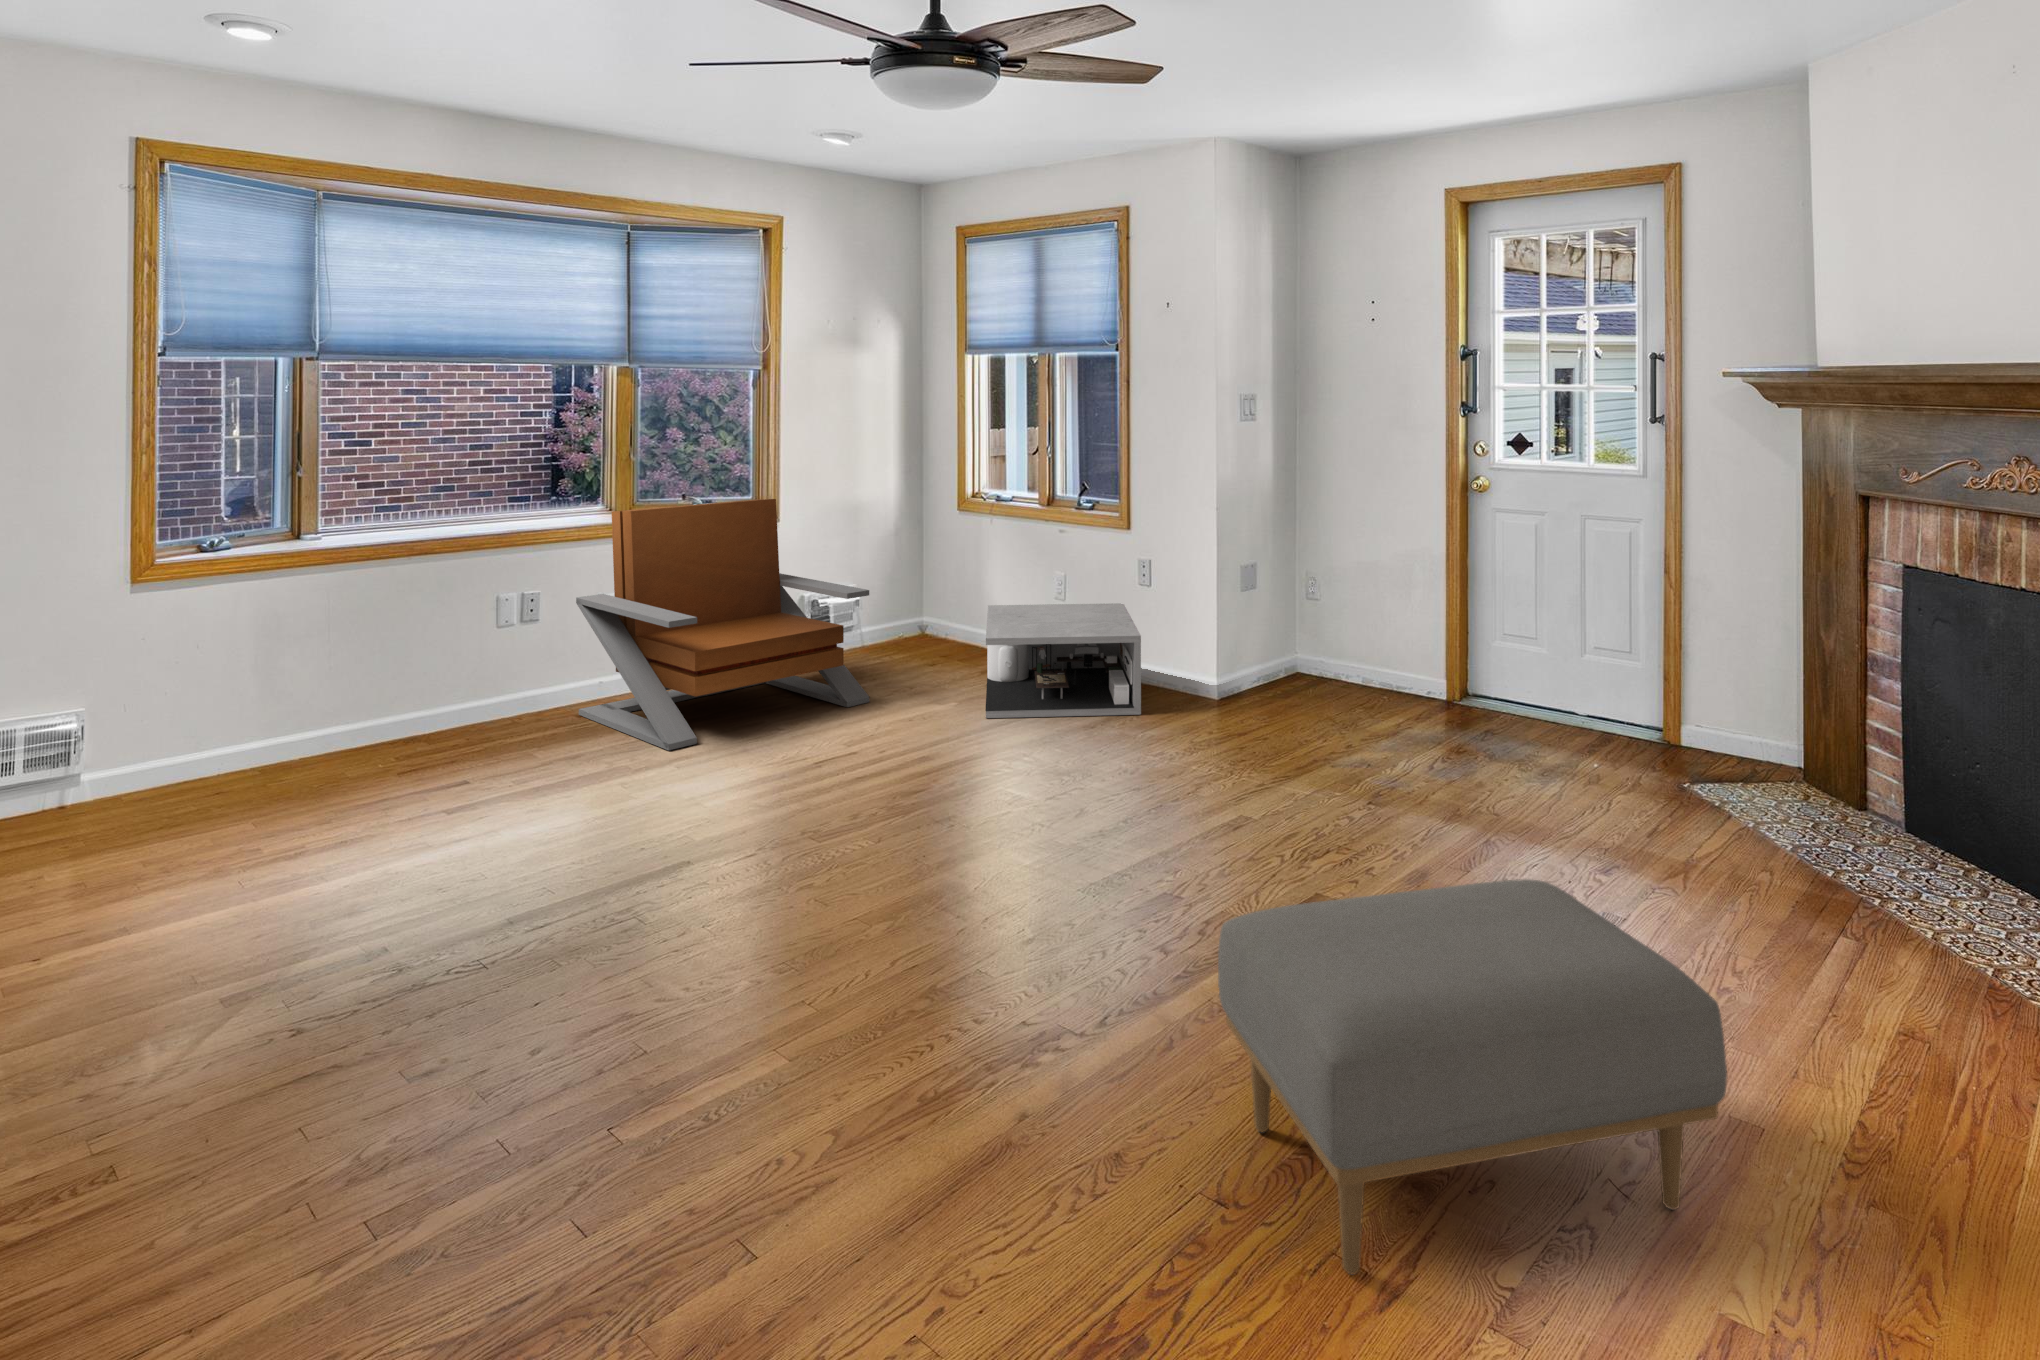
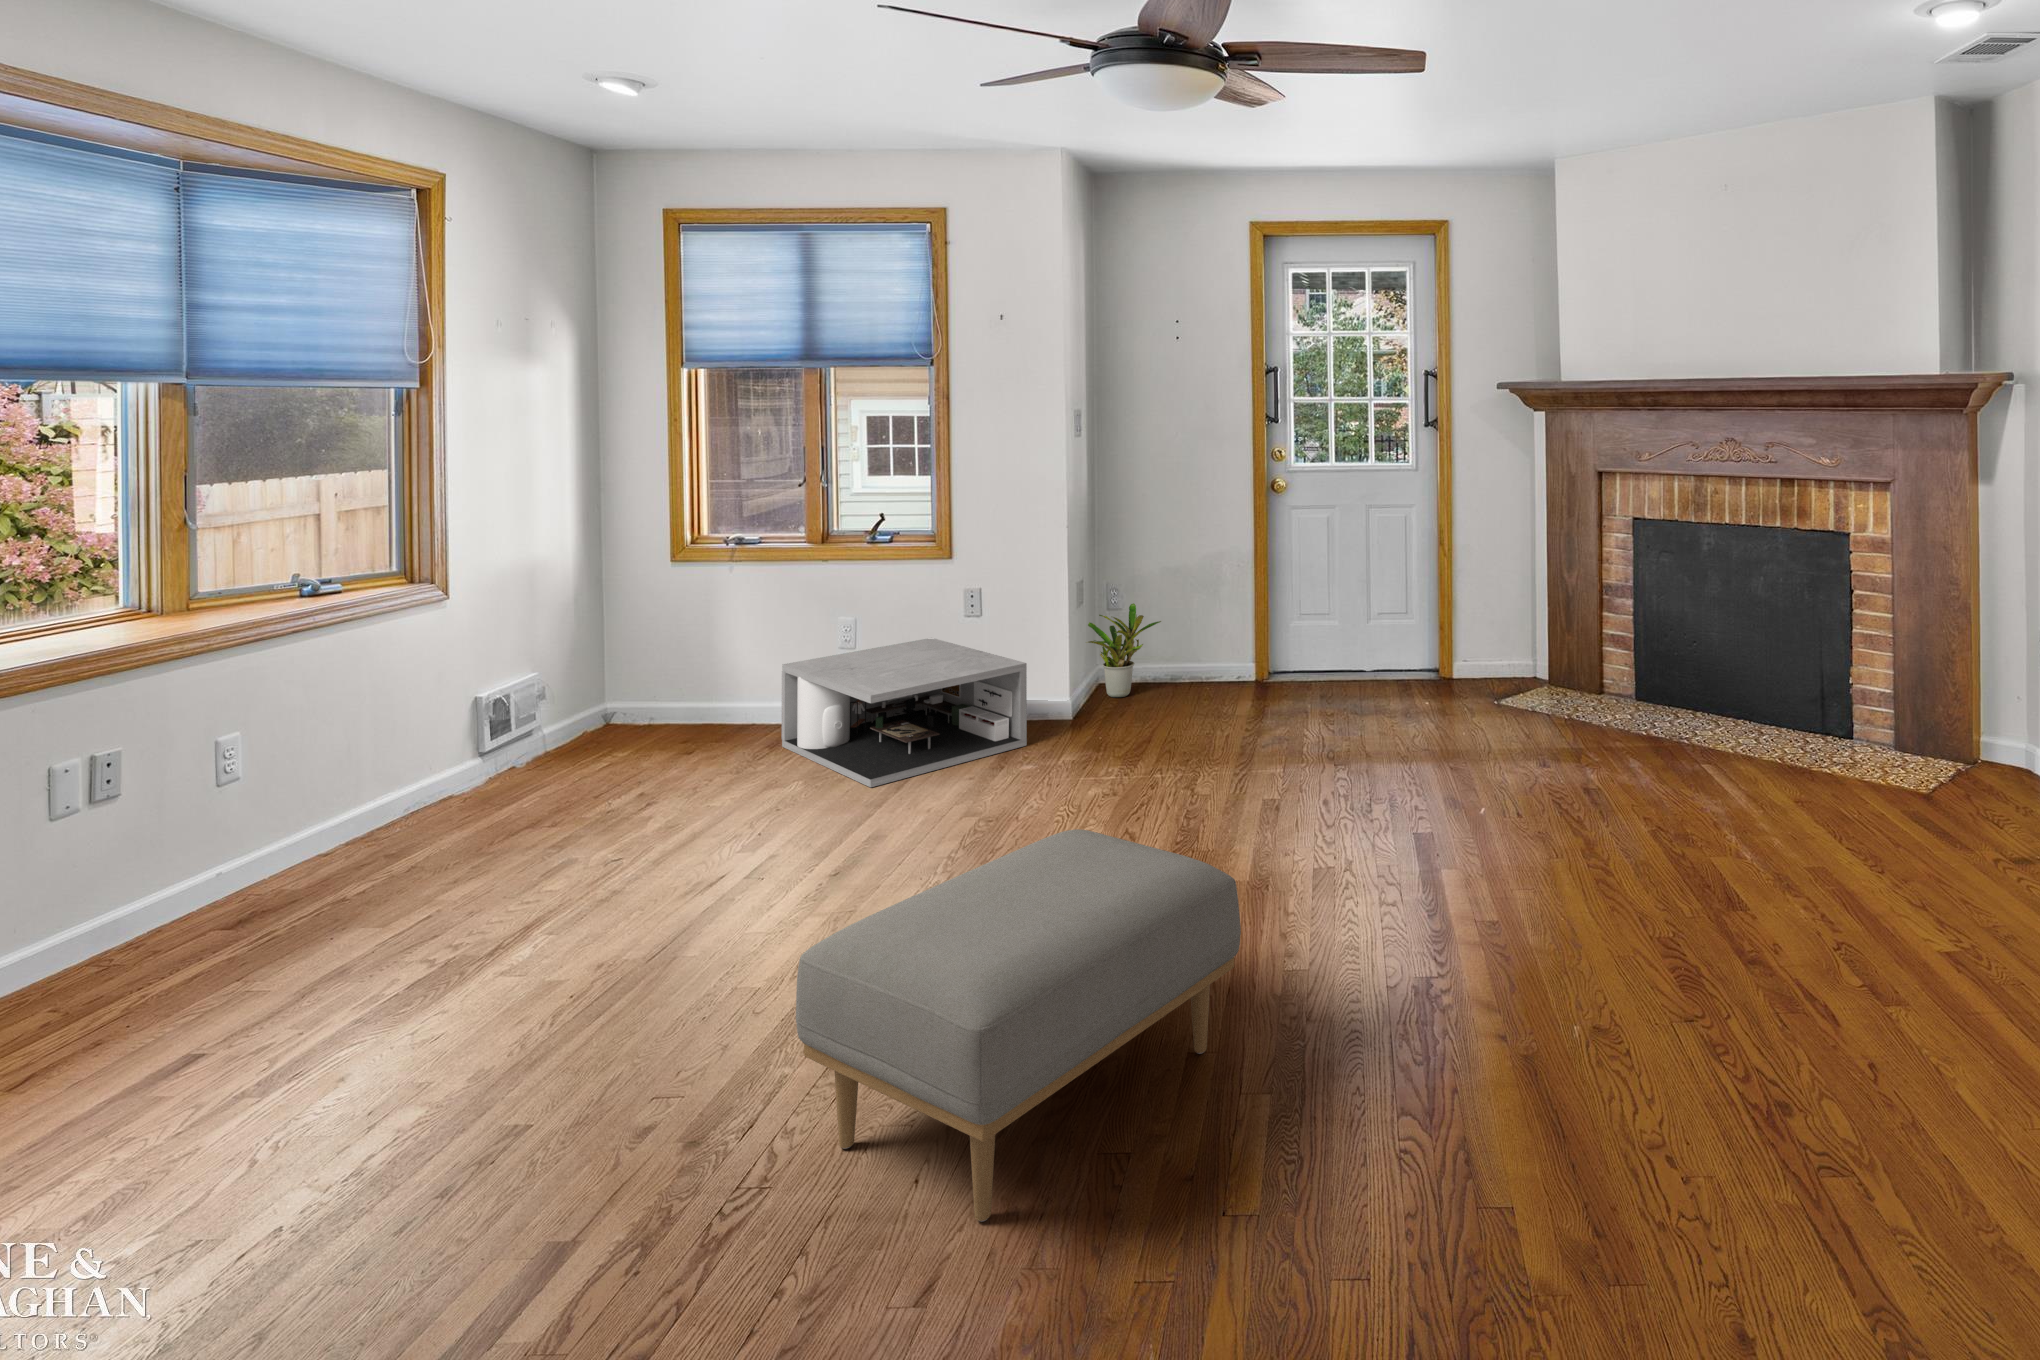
lounge chair: present [576,499,869,750] -> none [200,565,686,940]
potted plant: none [1244,599,1332,693] -> present [1086,603,1161,698]
ottoman: present [1218,879,1727,1274] -> present [796,829,1241,1222]

